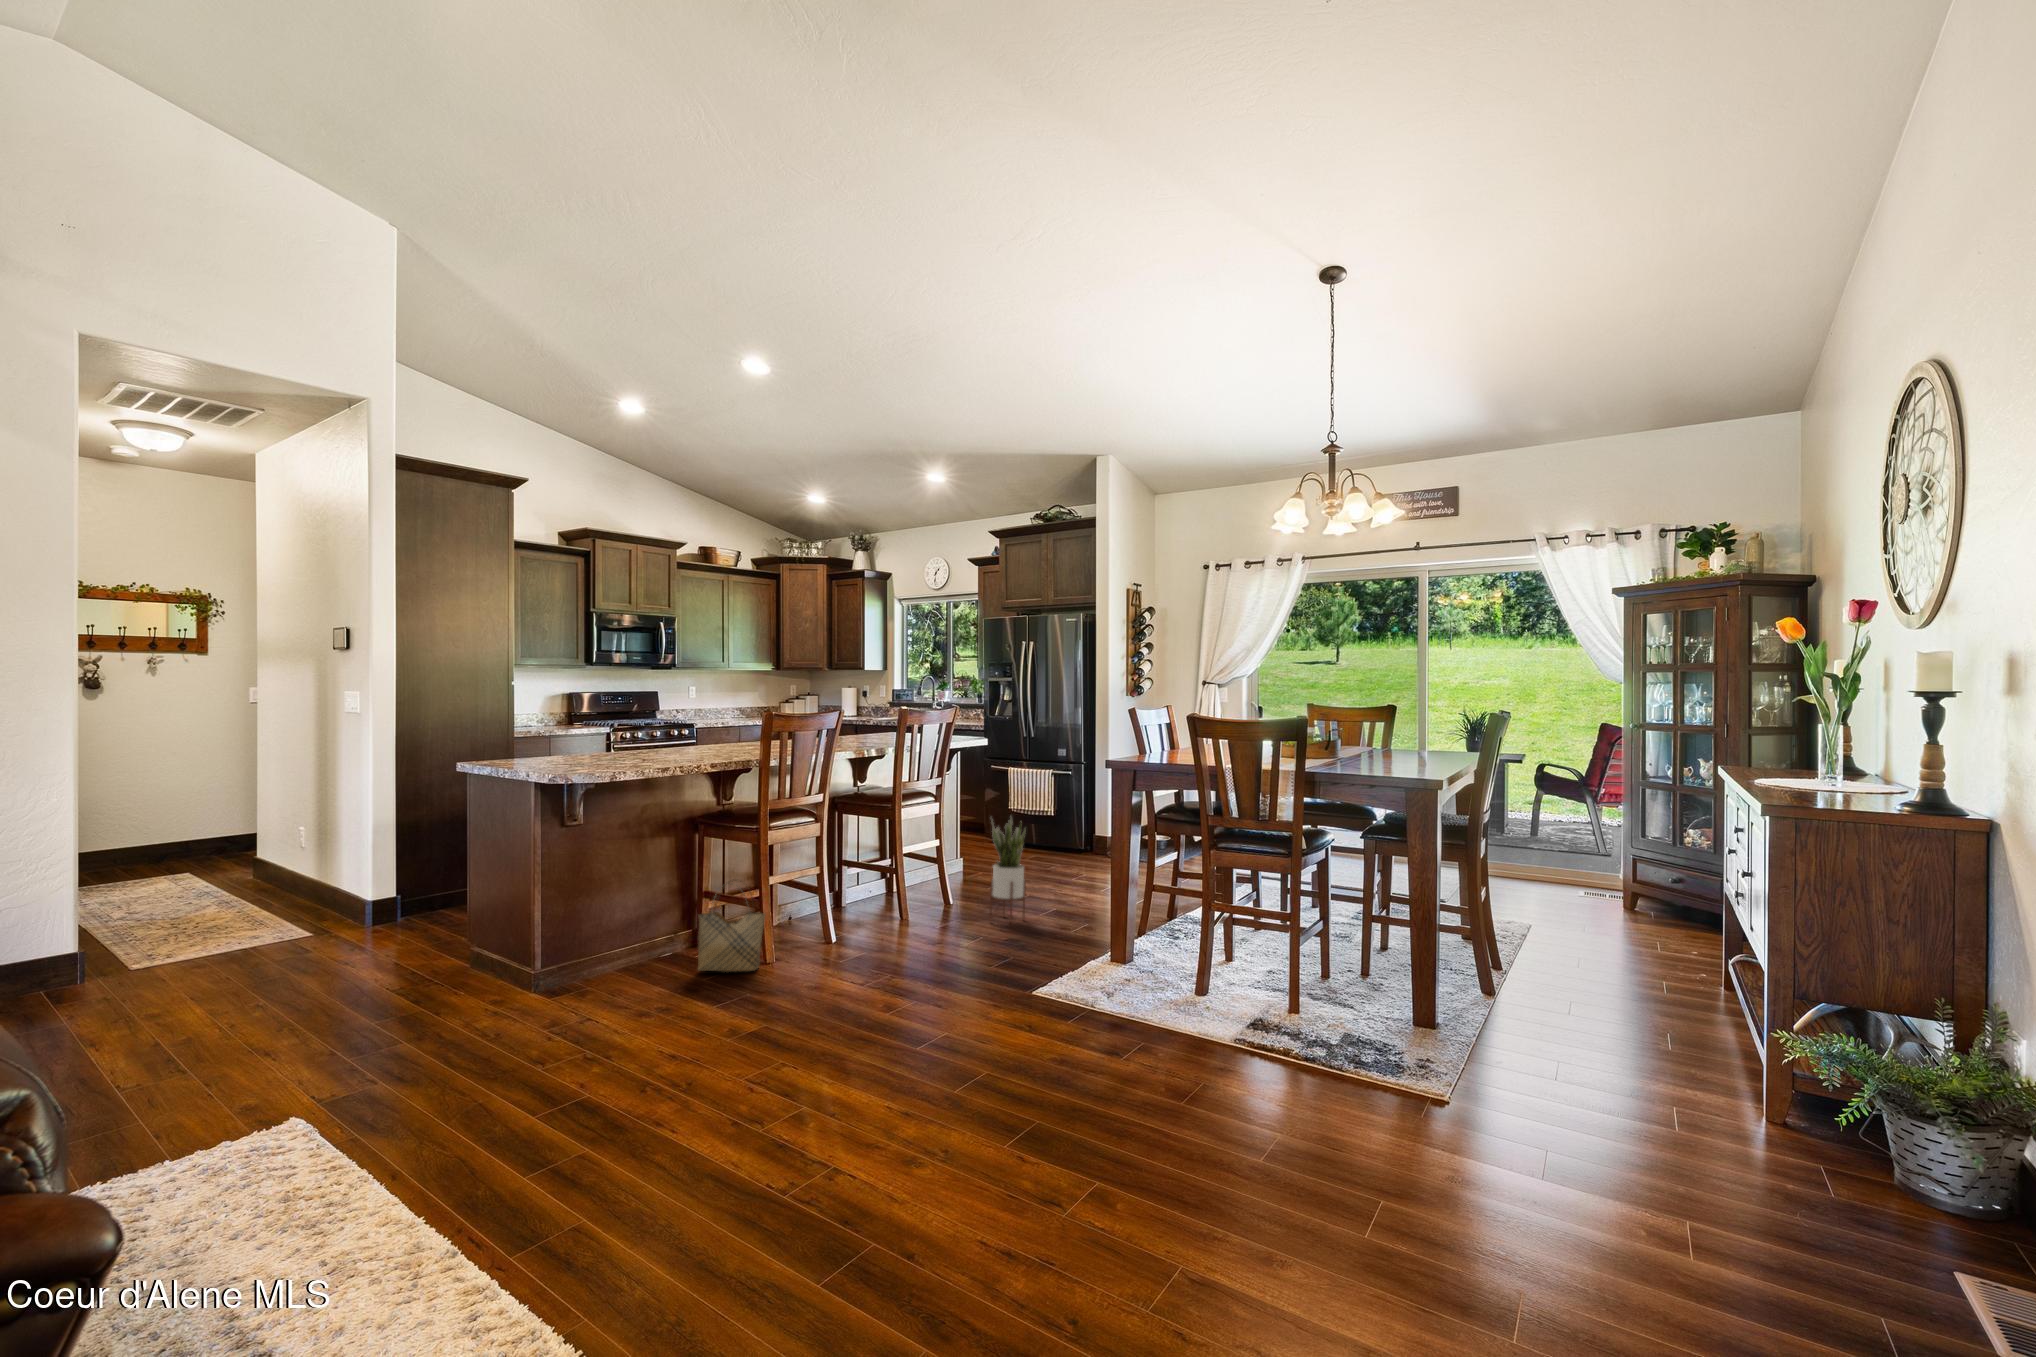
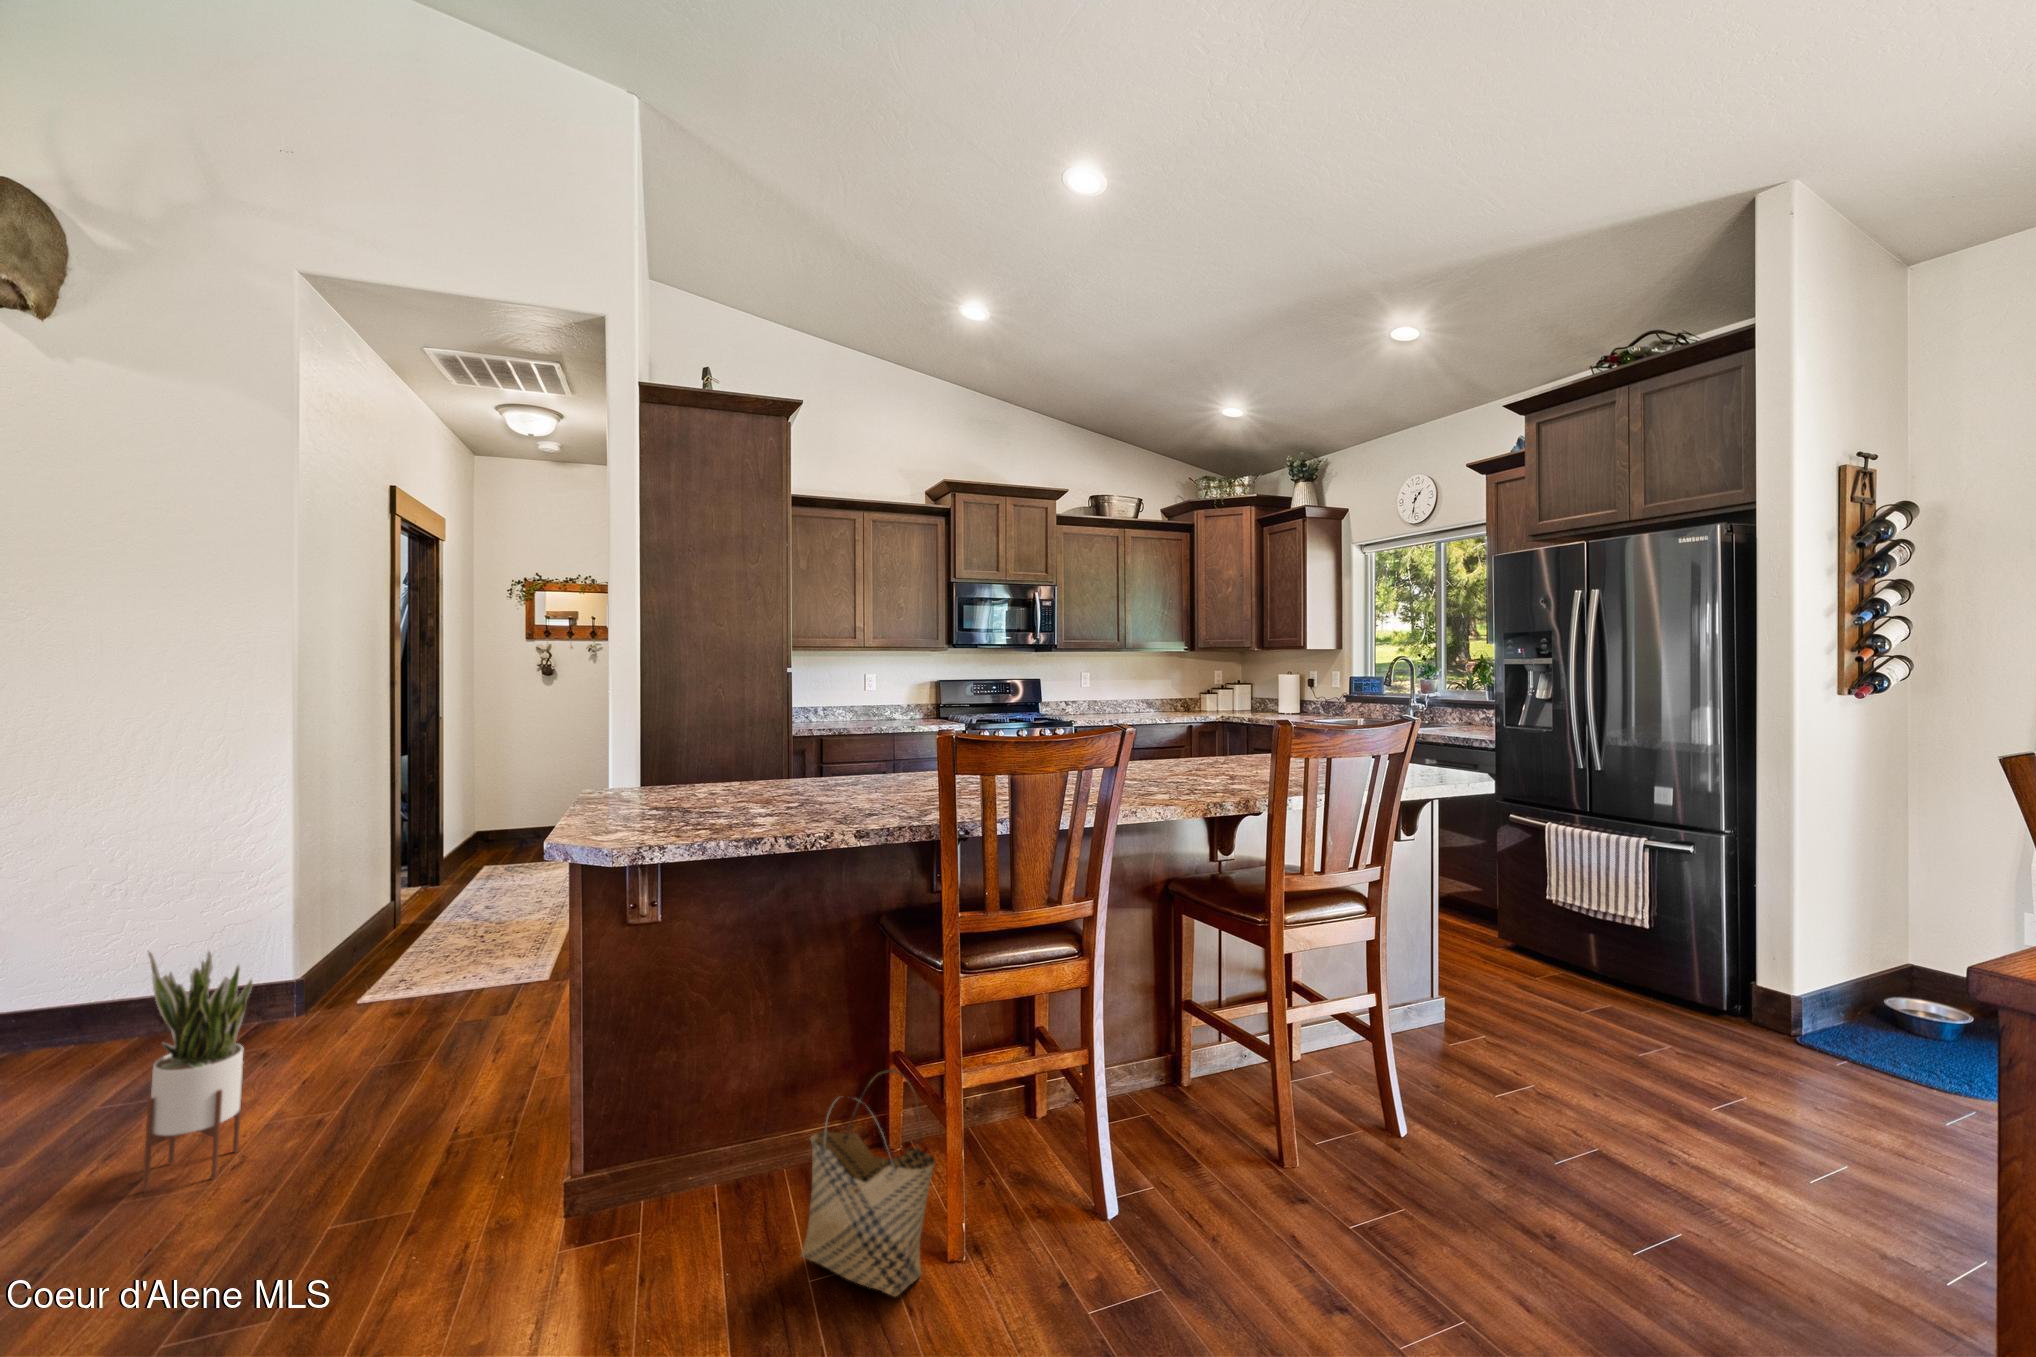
potted plant: present [990,818,1026,924] -> present [142,952,252,1191]

